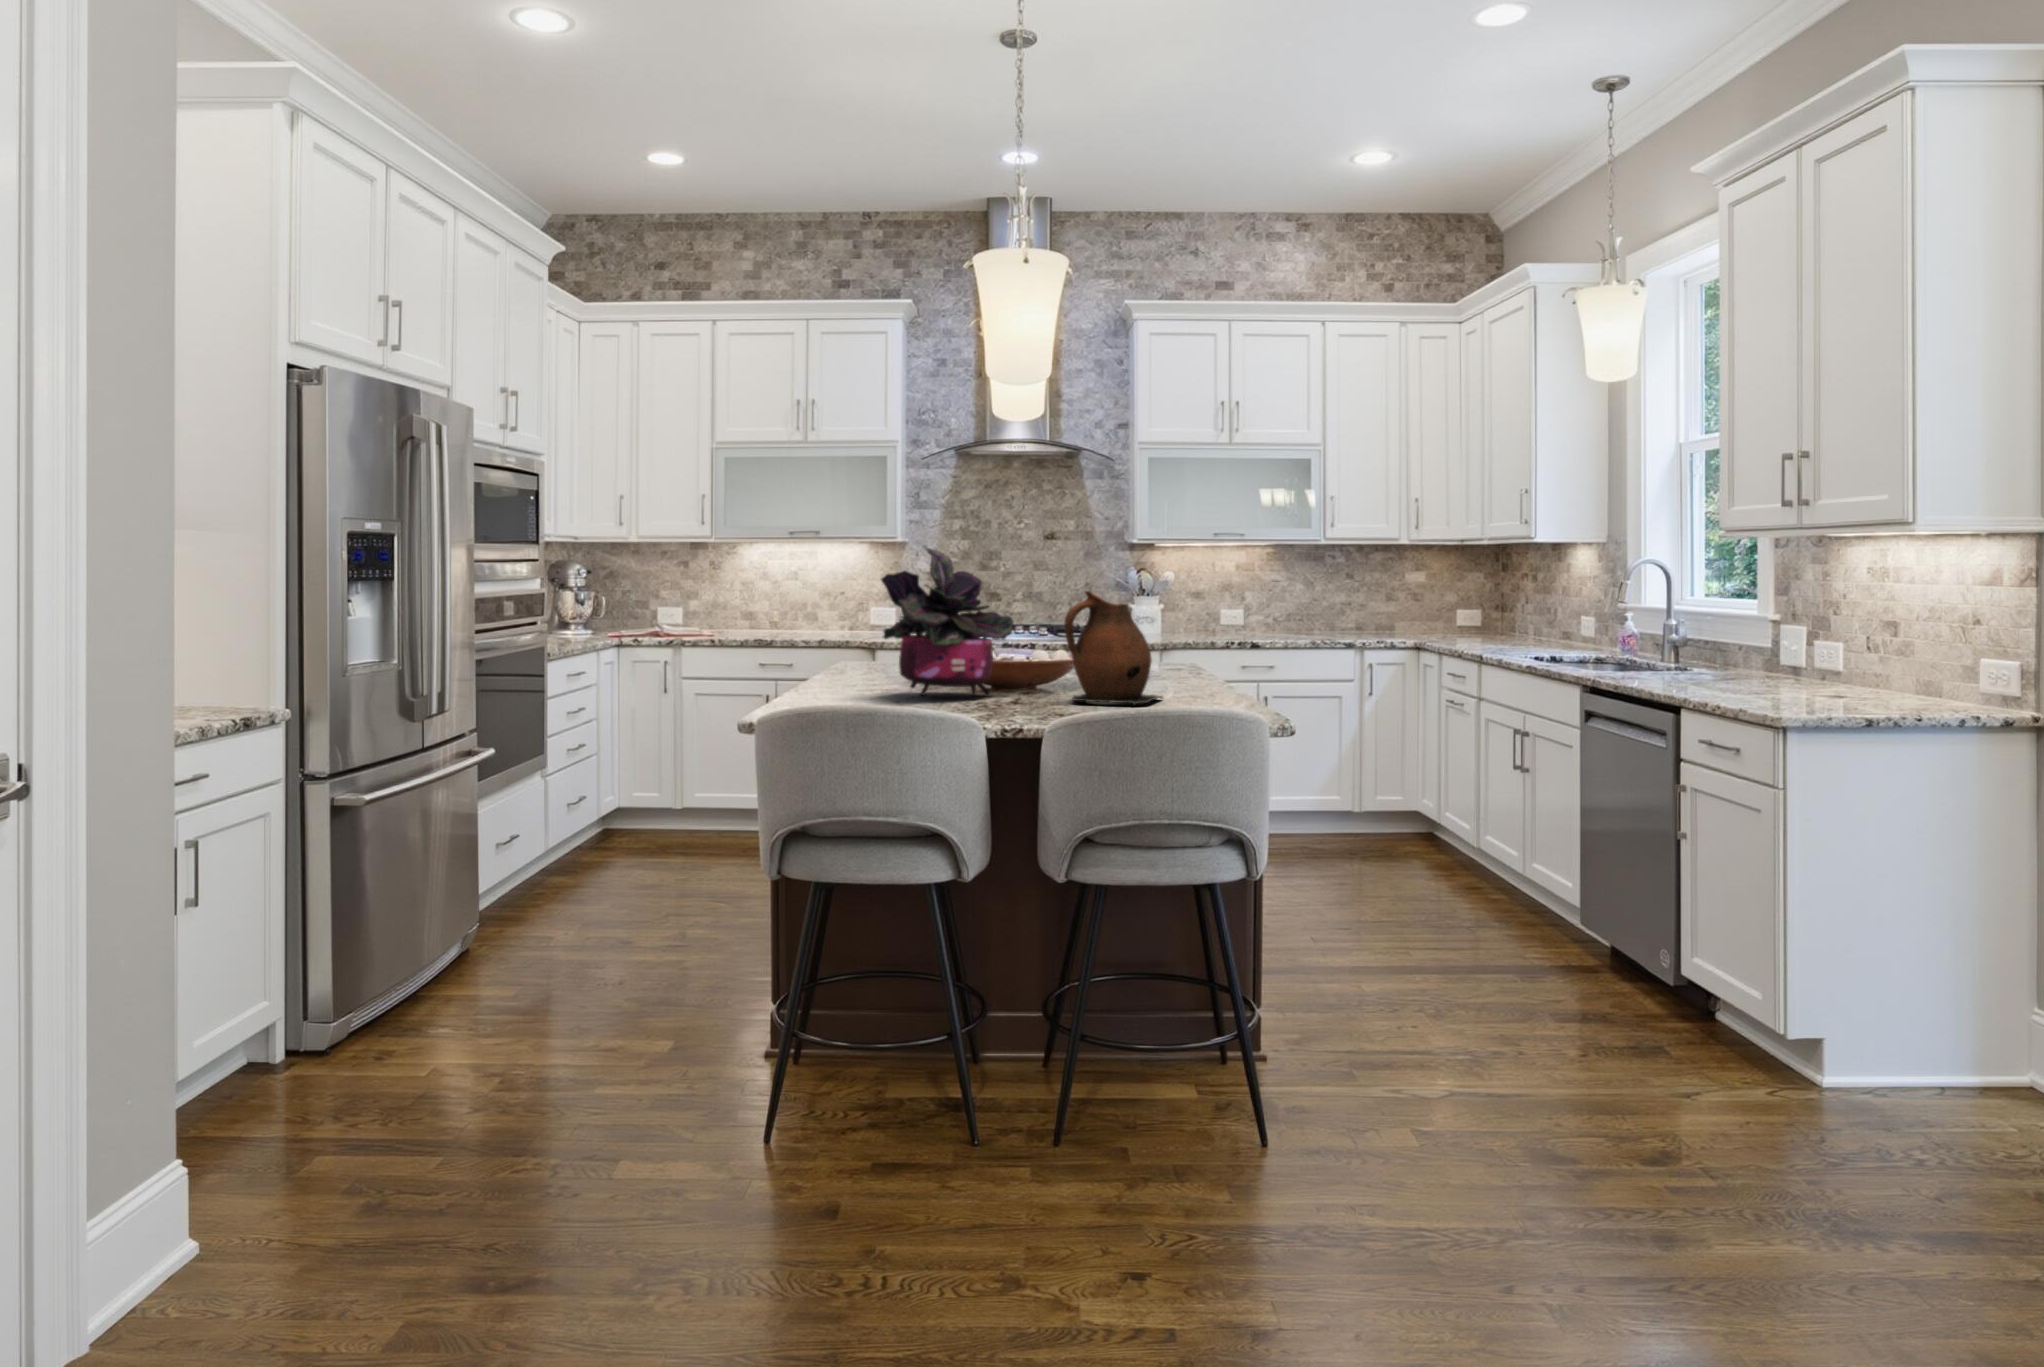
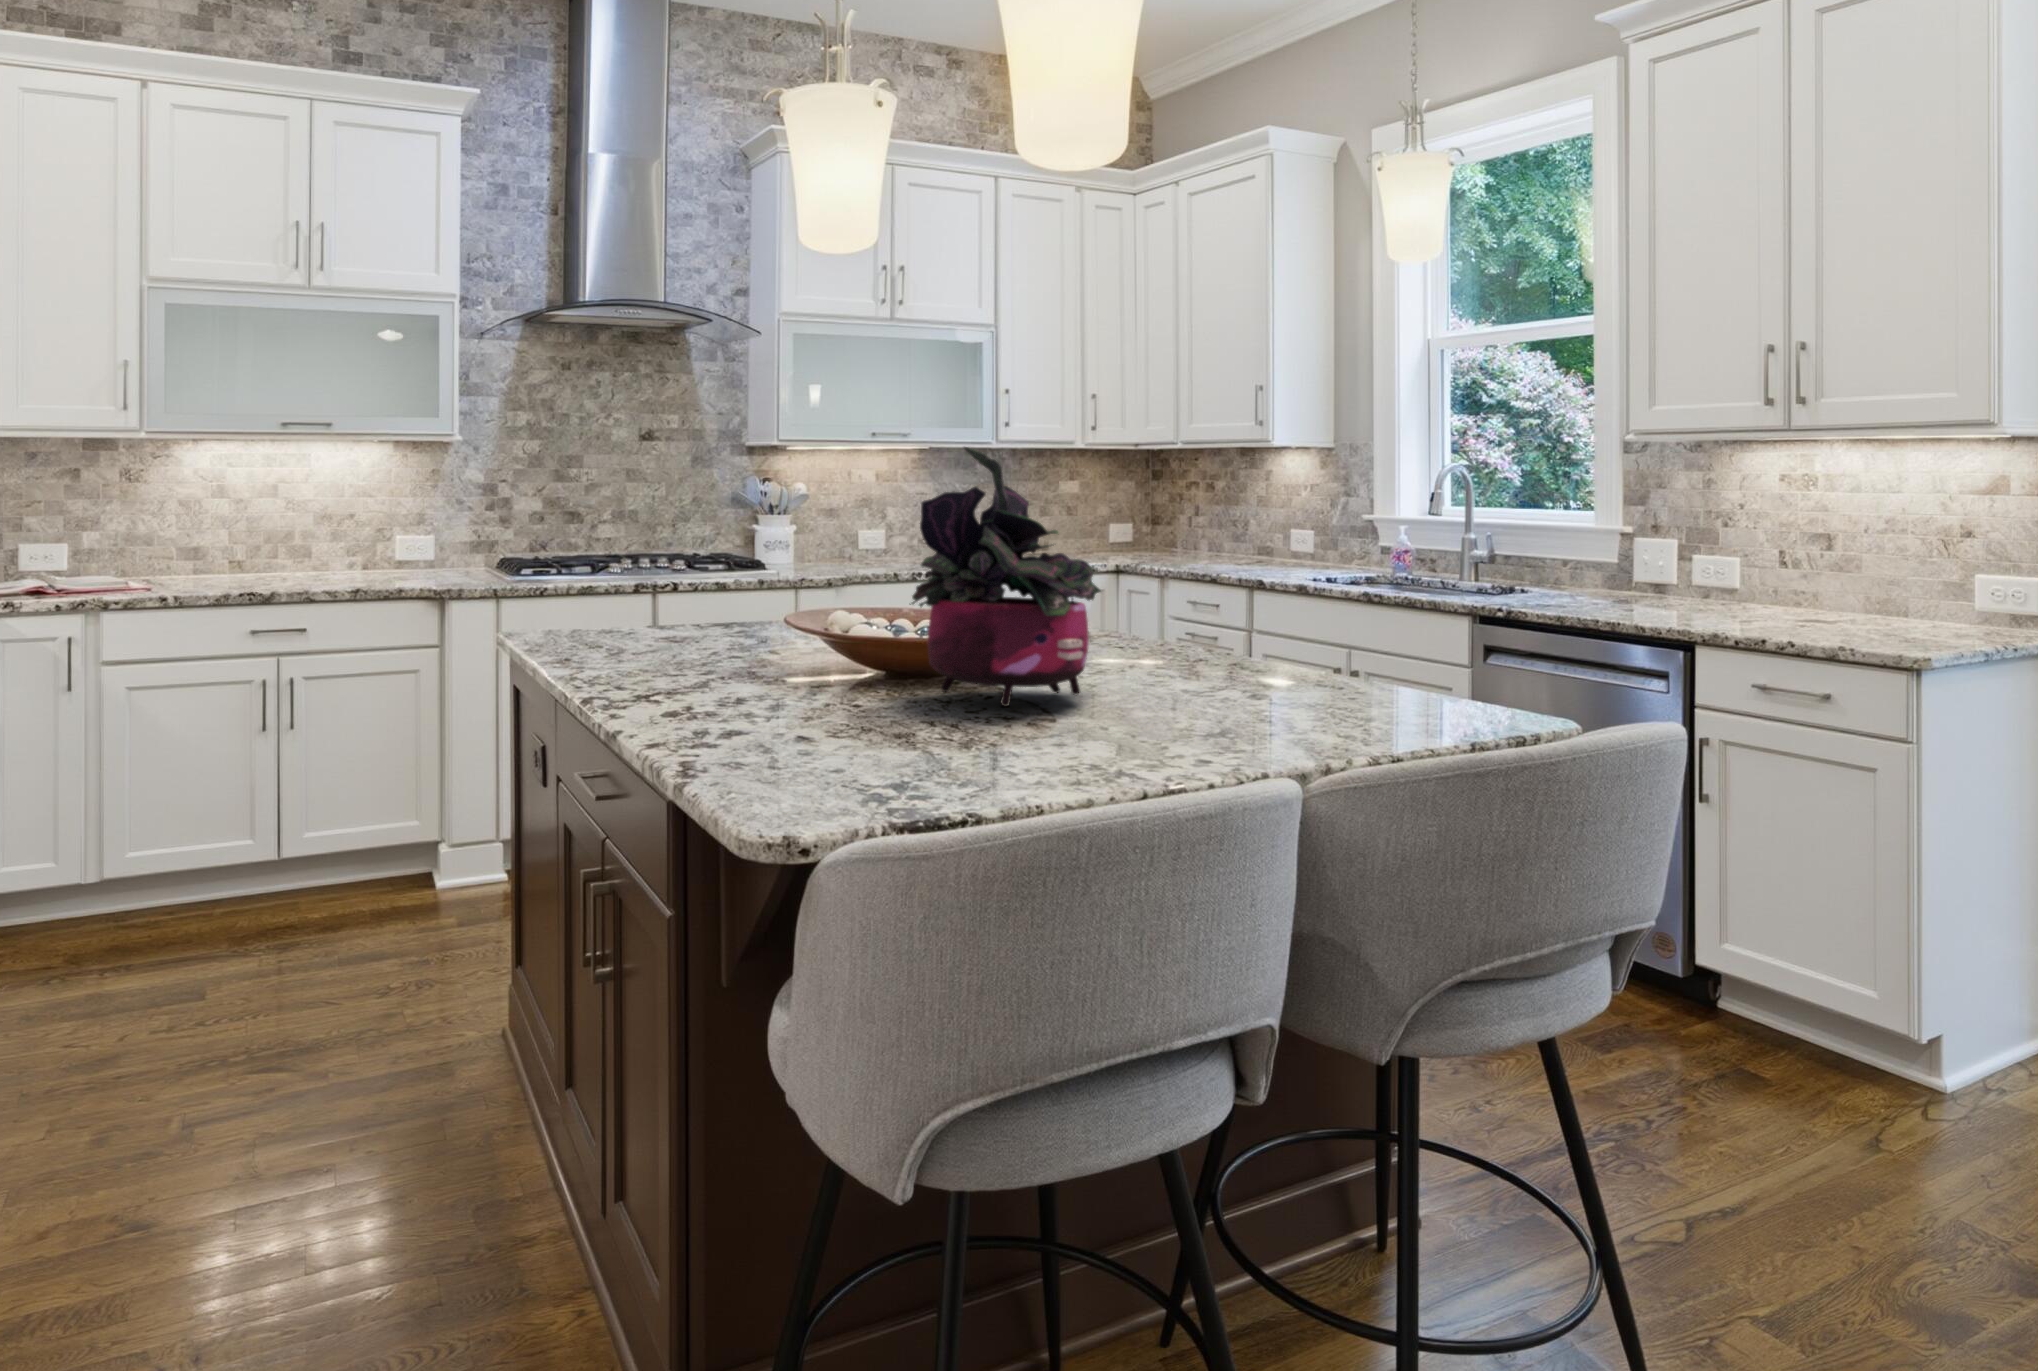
ceramic pitcher: present [1064,591,1163,705] -> none [1204,517,1373,702]

